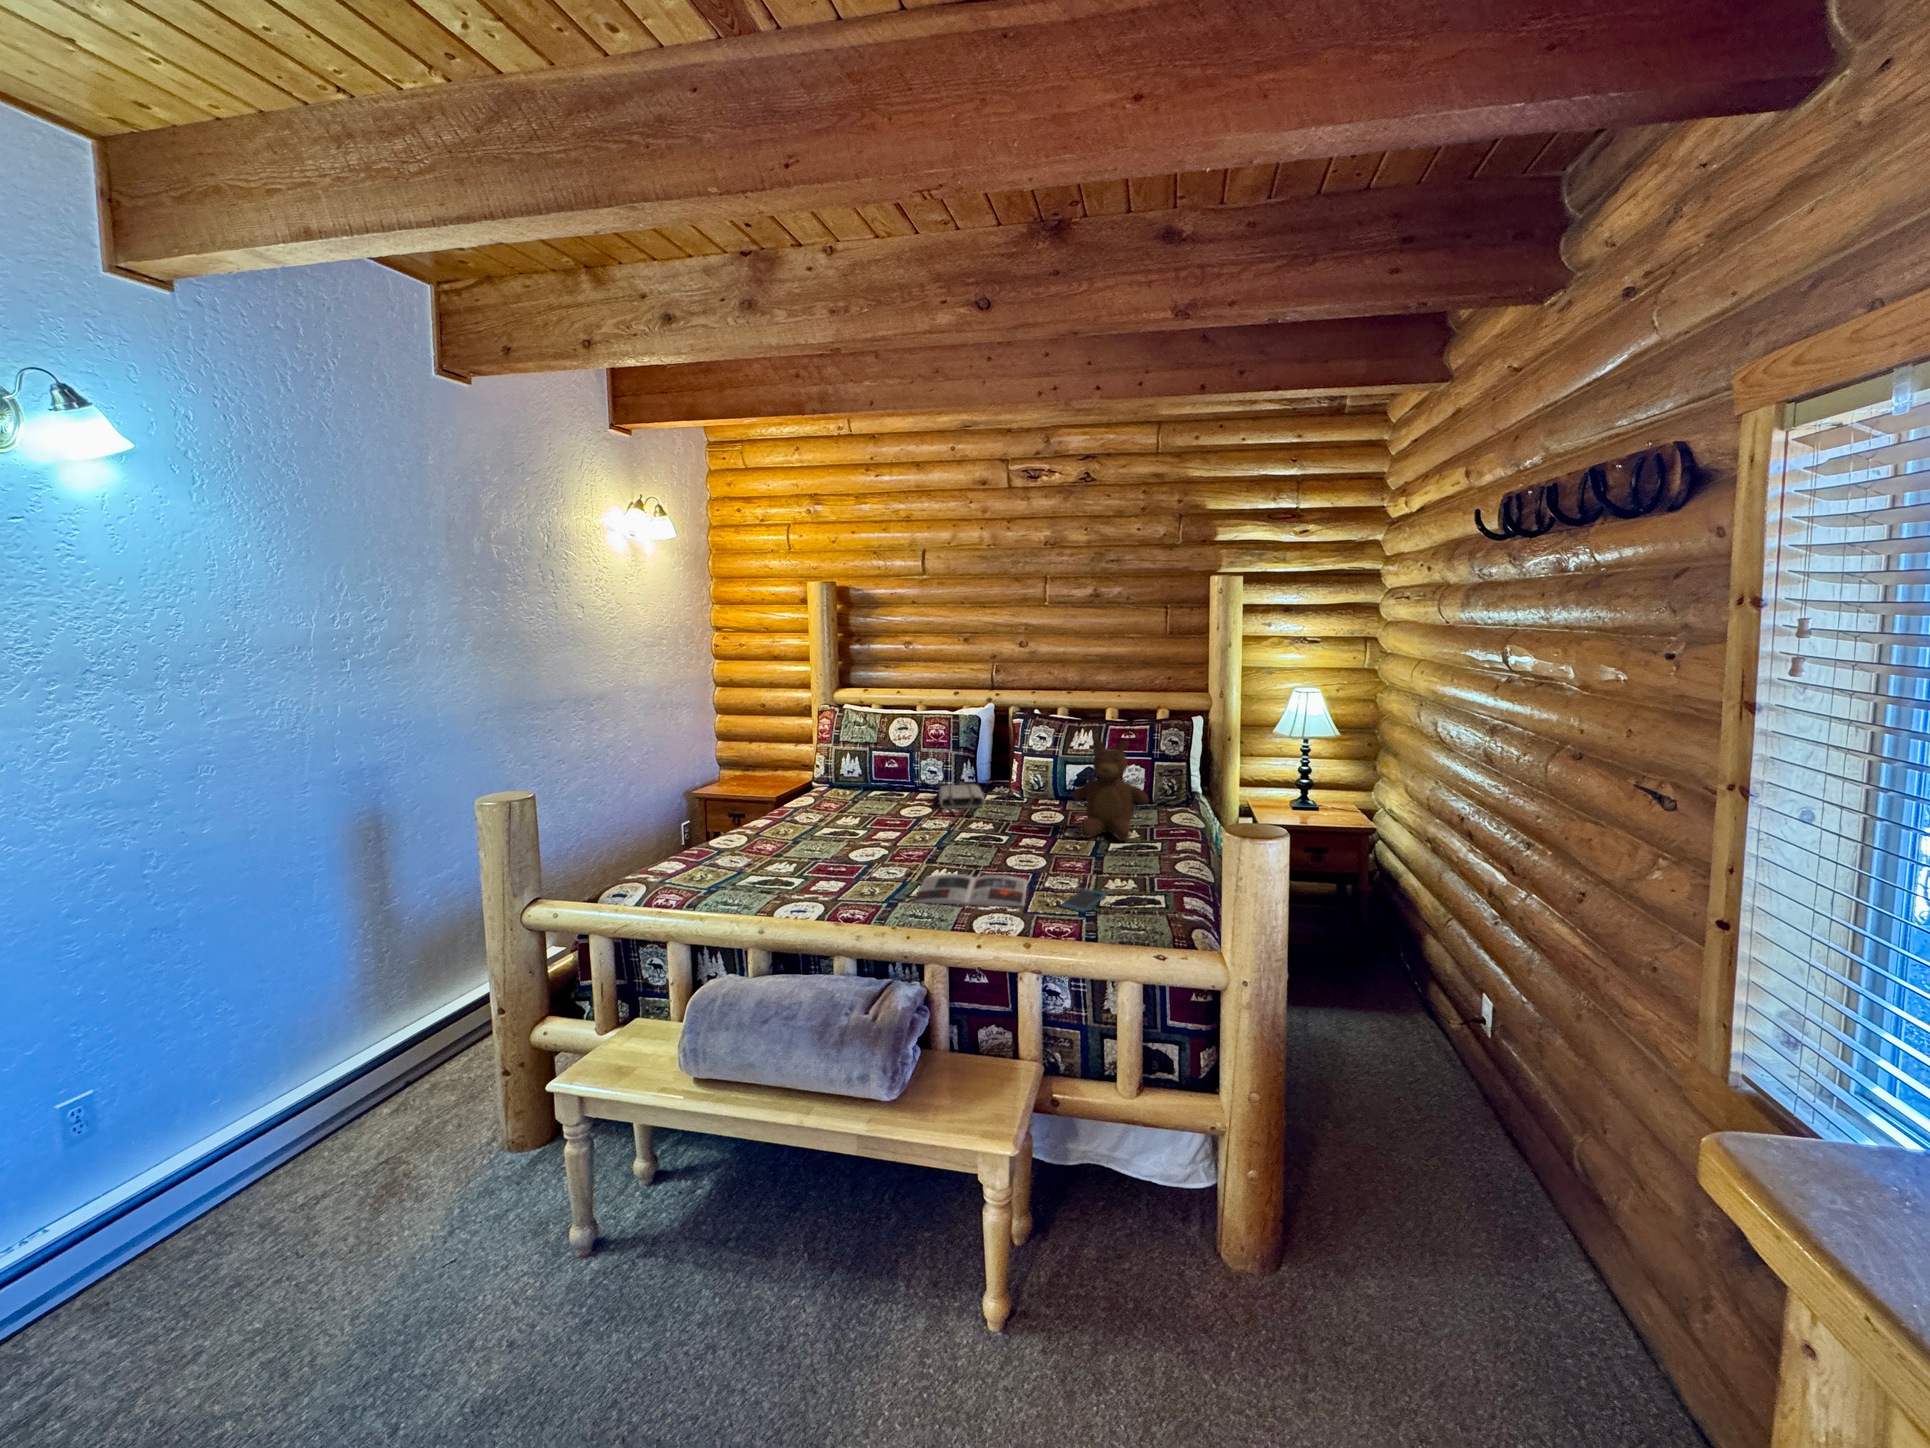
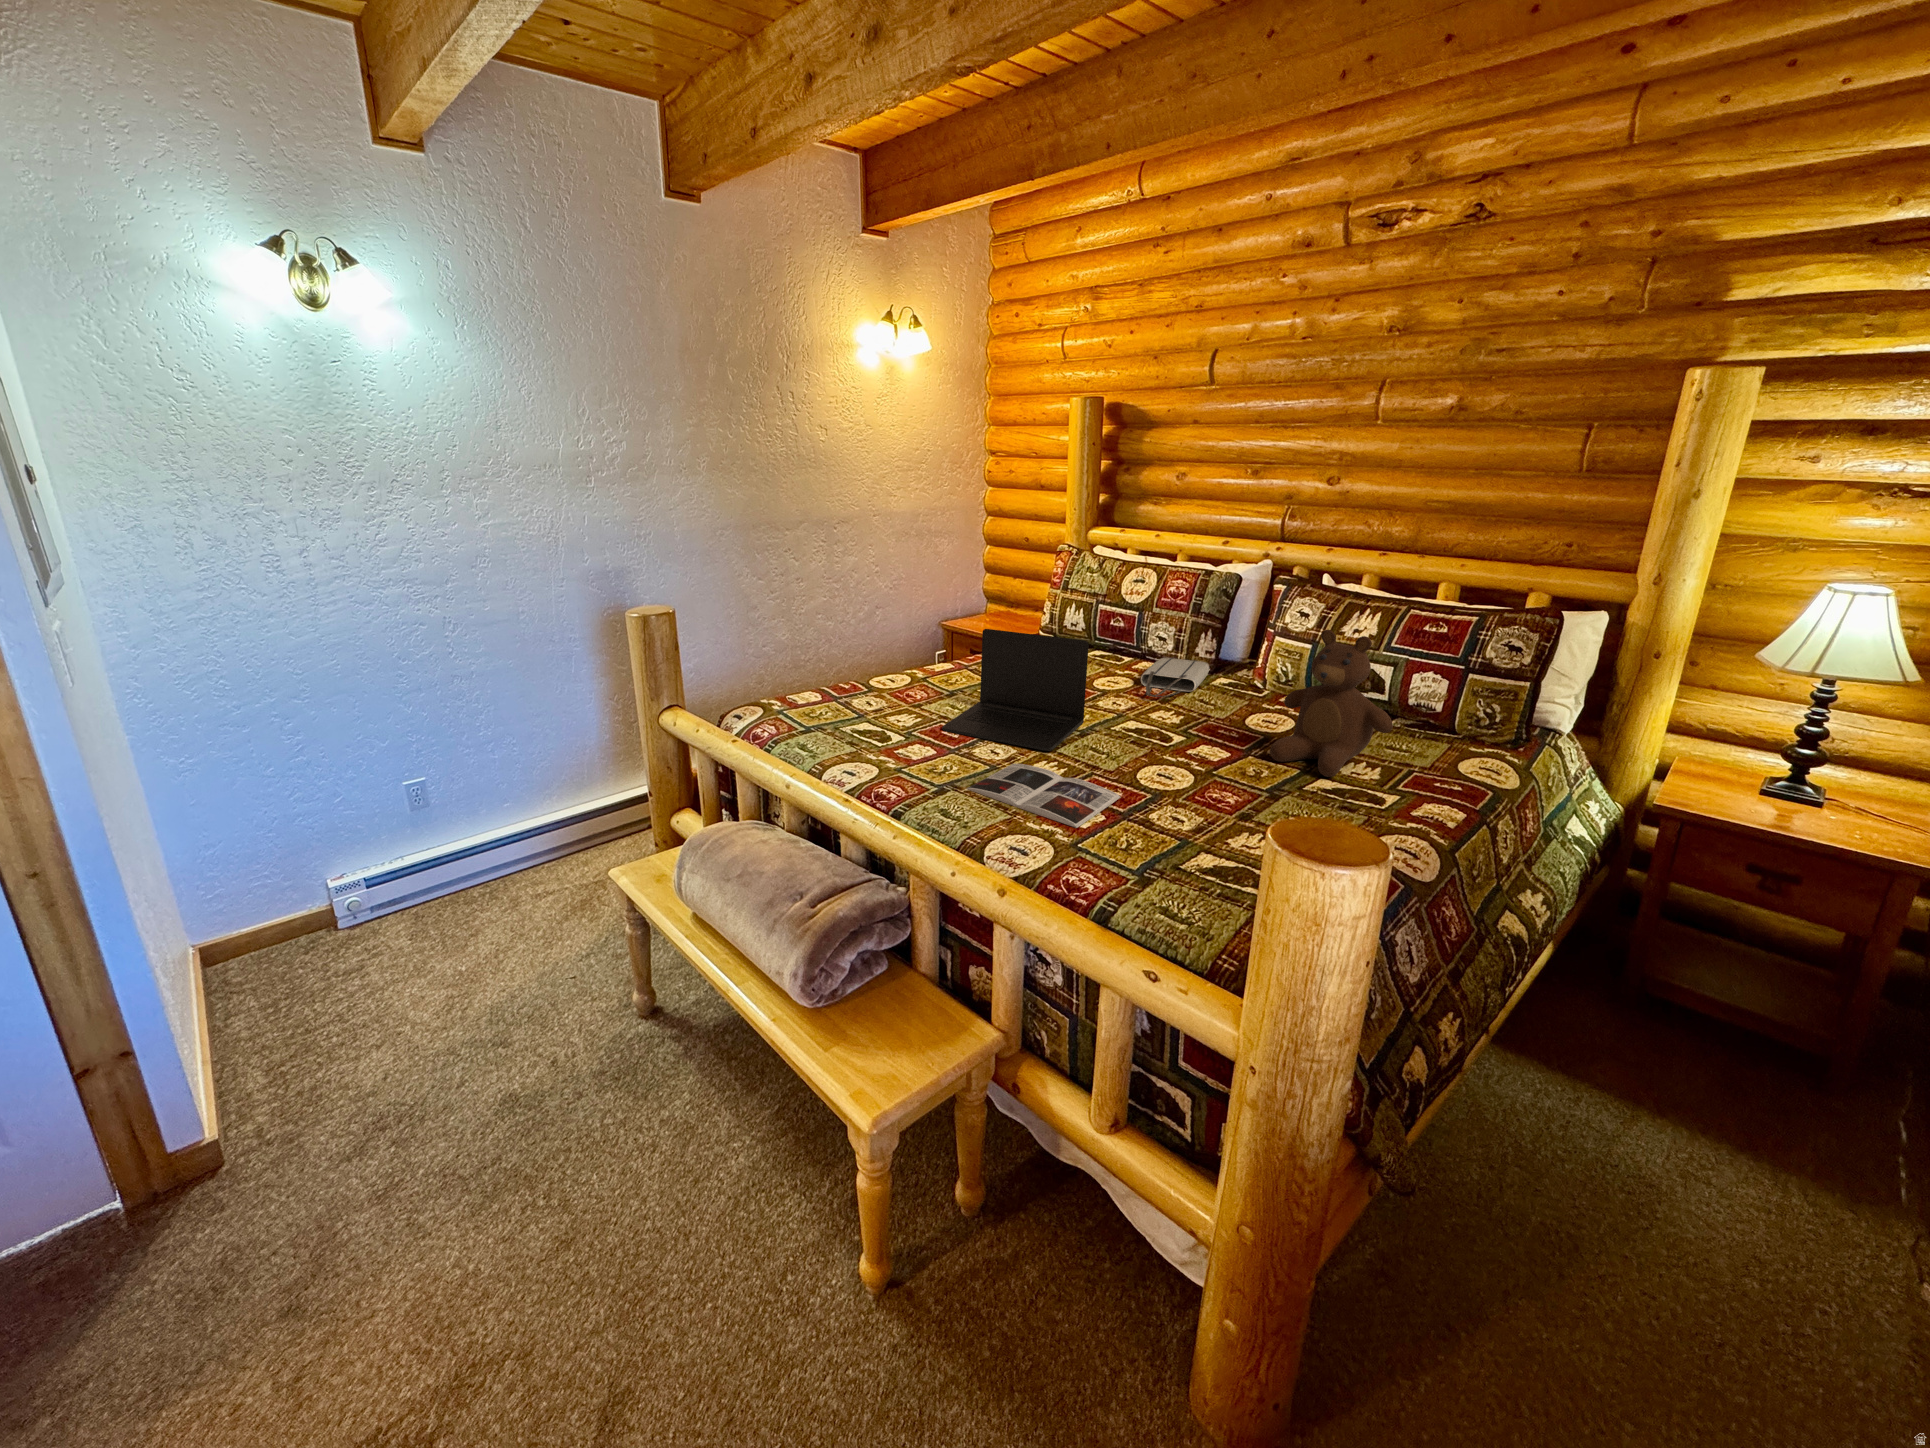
laptop: none [834,770,941,867] -> present [942,629,1089,751]
smartphone: present [1061,889,1107,912] -> none [1121,827,1198,856]

